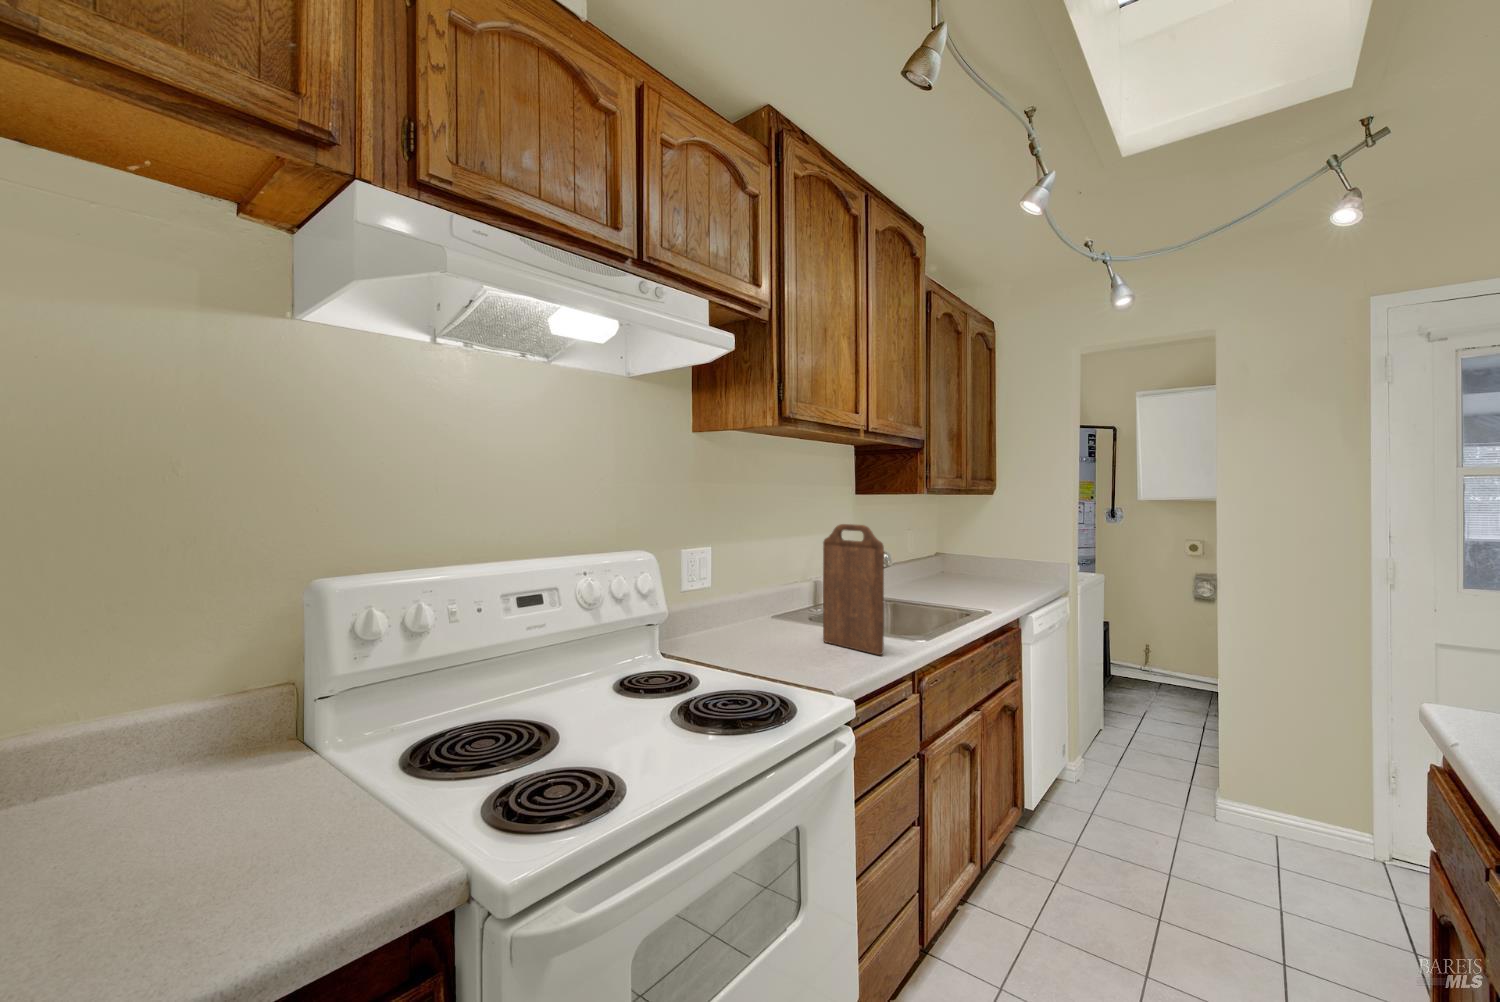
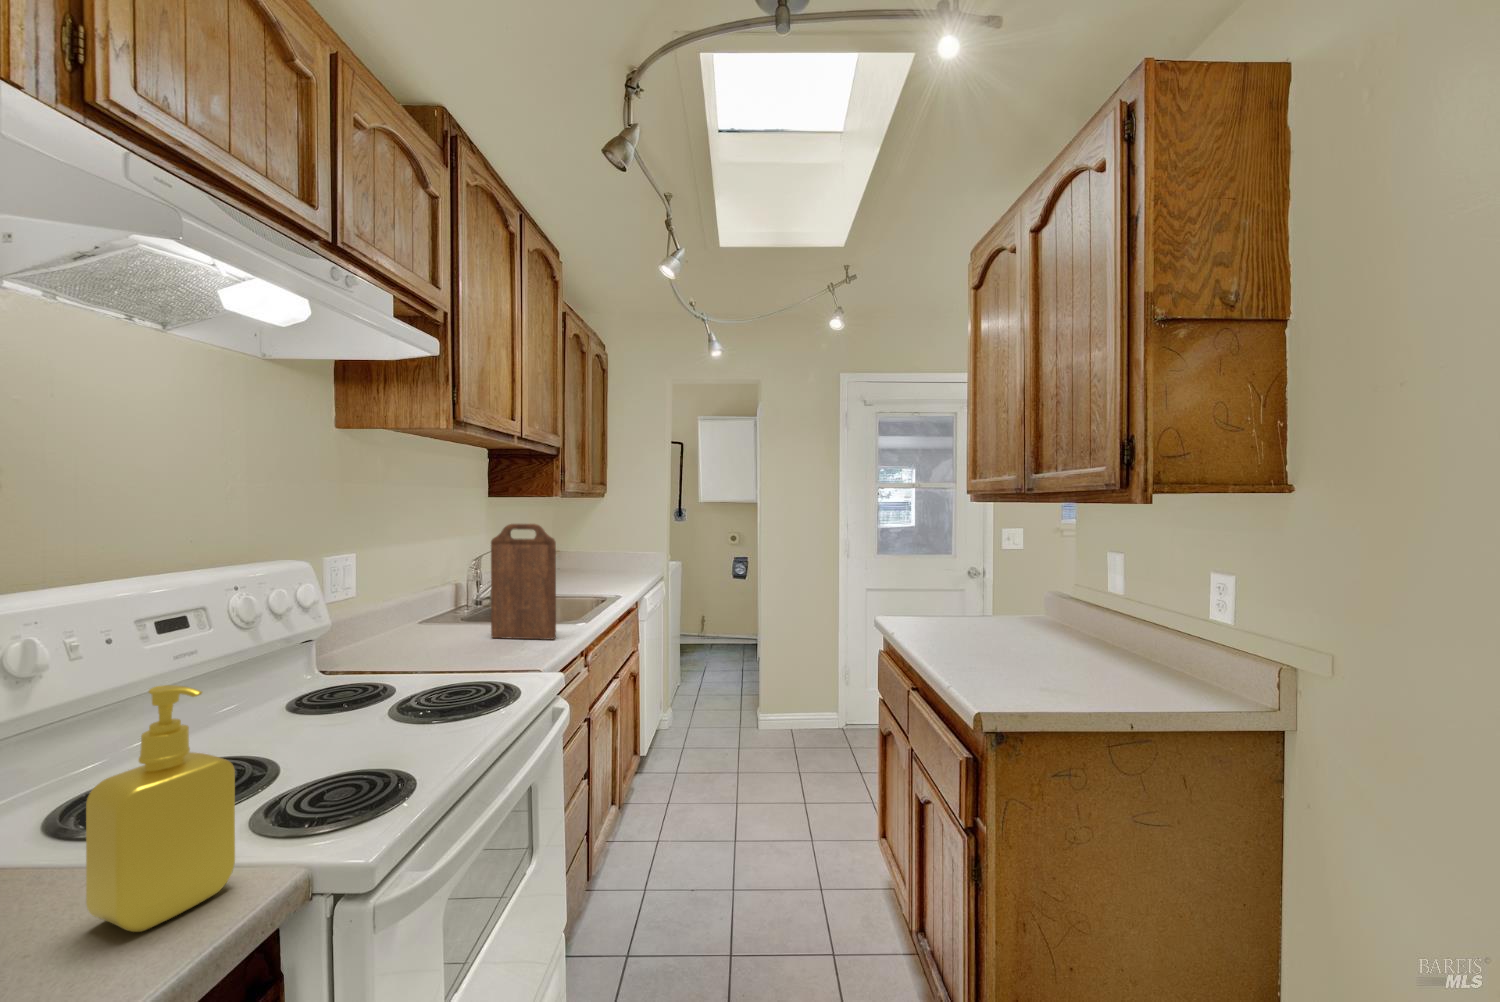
soap dispenser: none [302,666,407,885] -> present [86,685,235,932]

